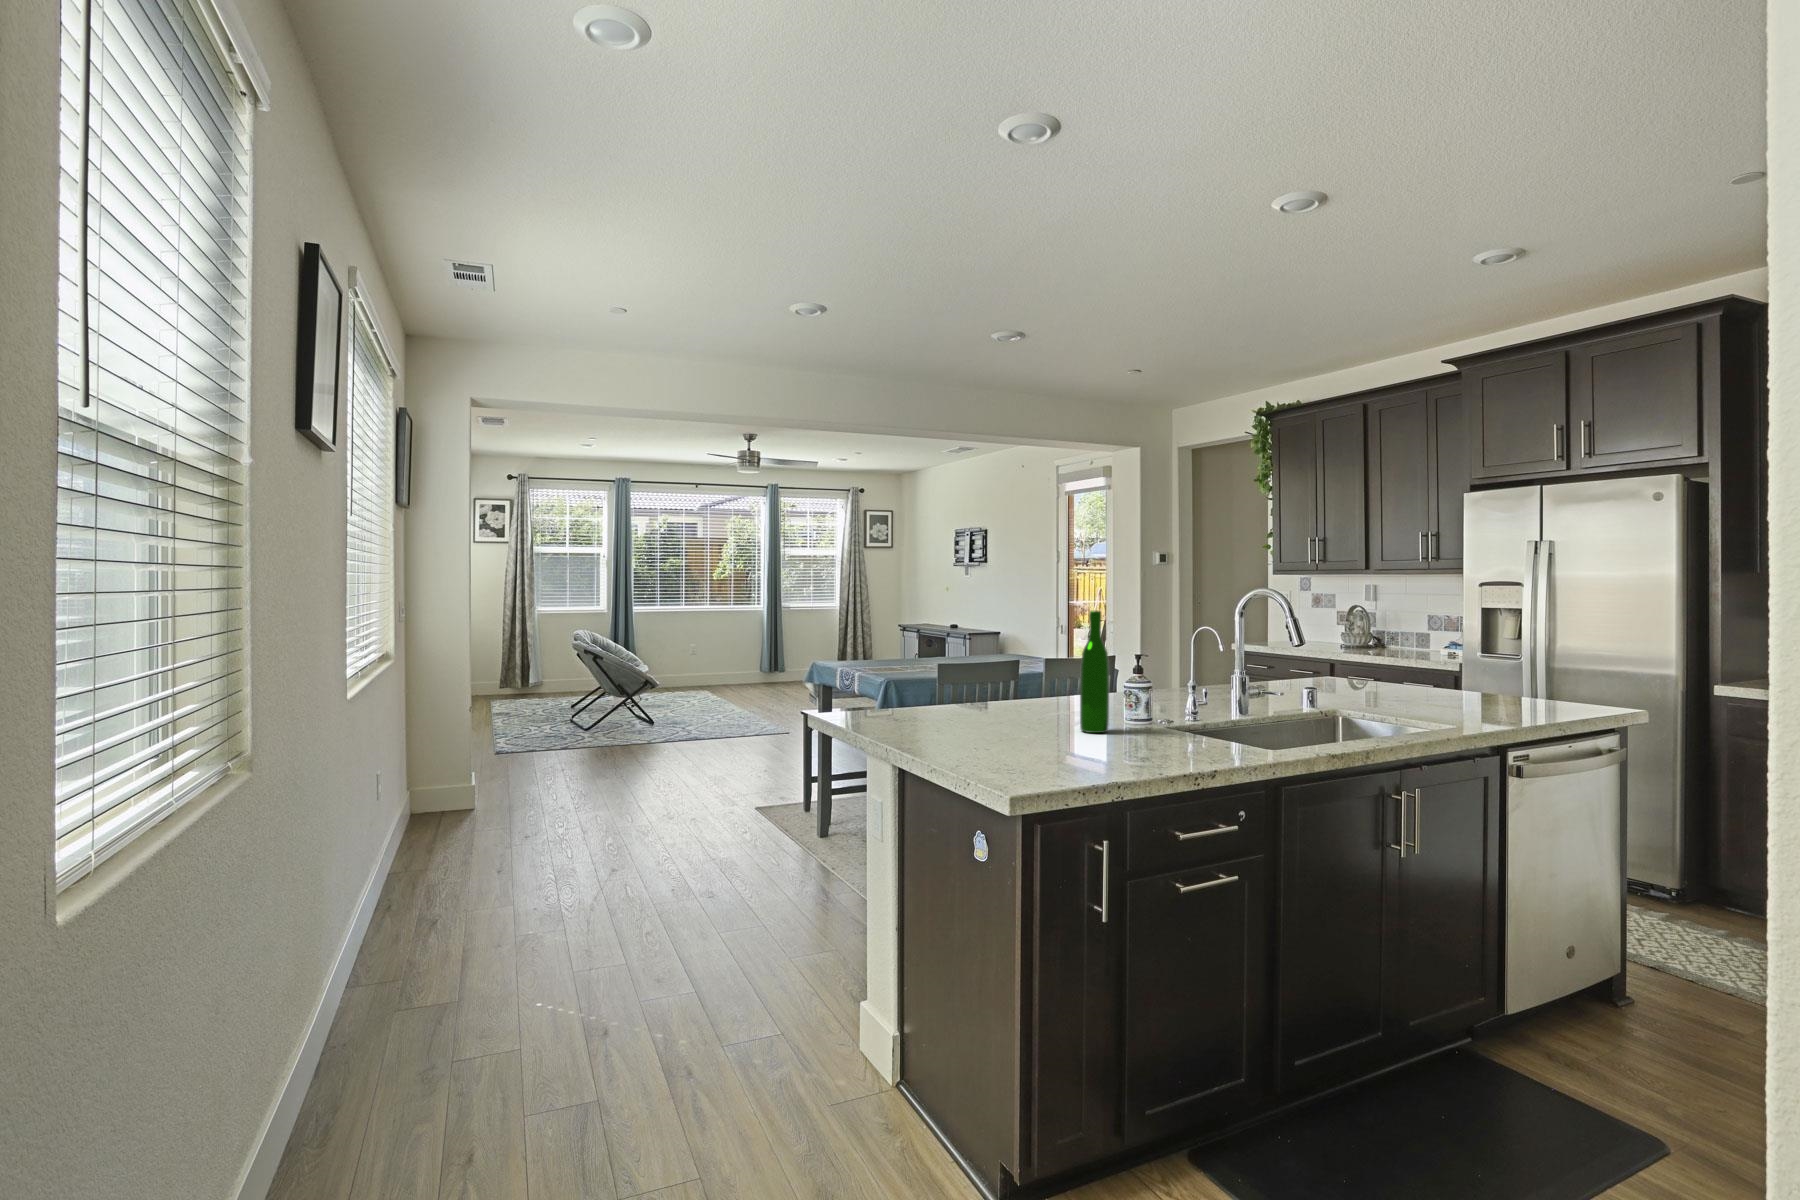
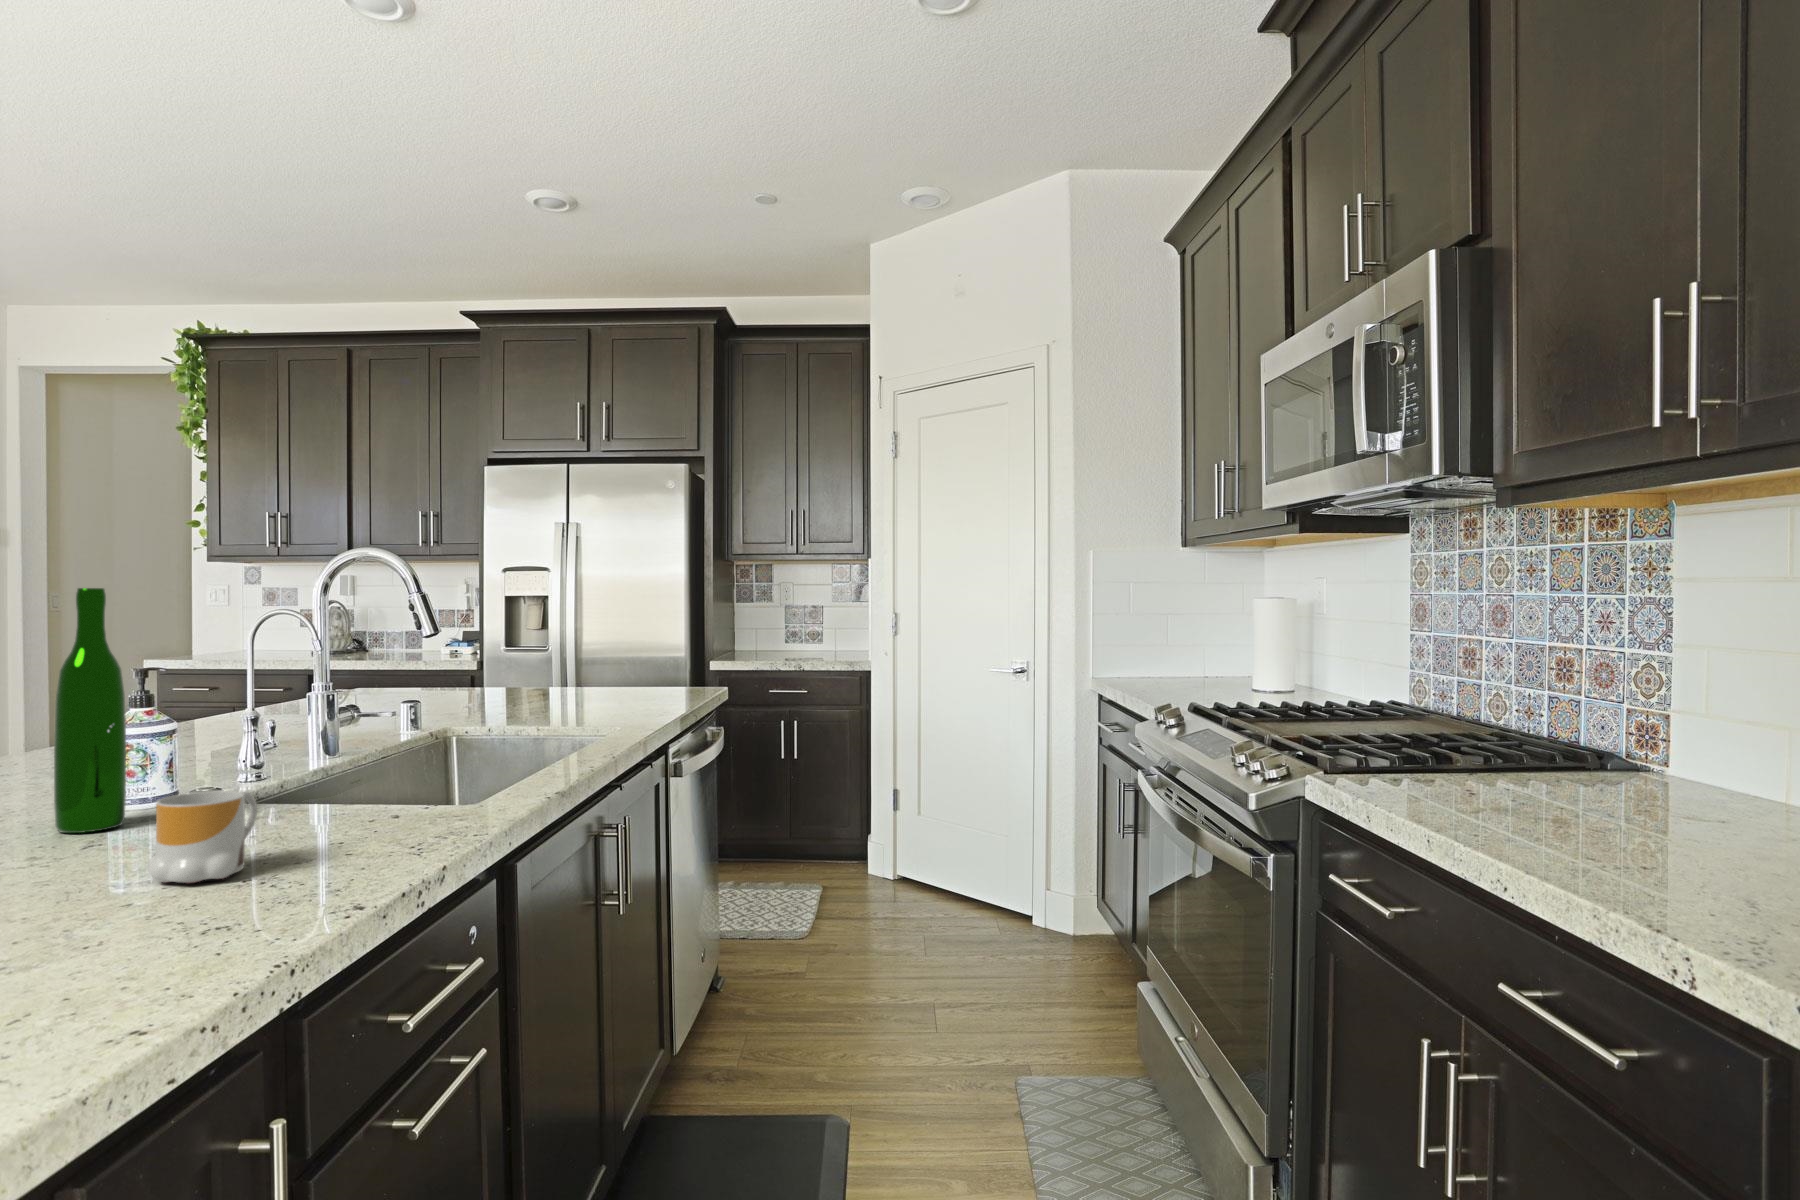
mug: none [1091,717,1143,761] -> present [149,791,257,883]

